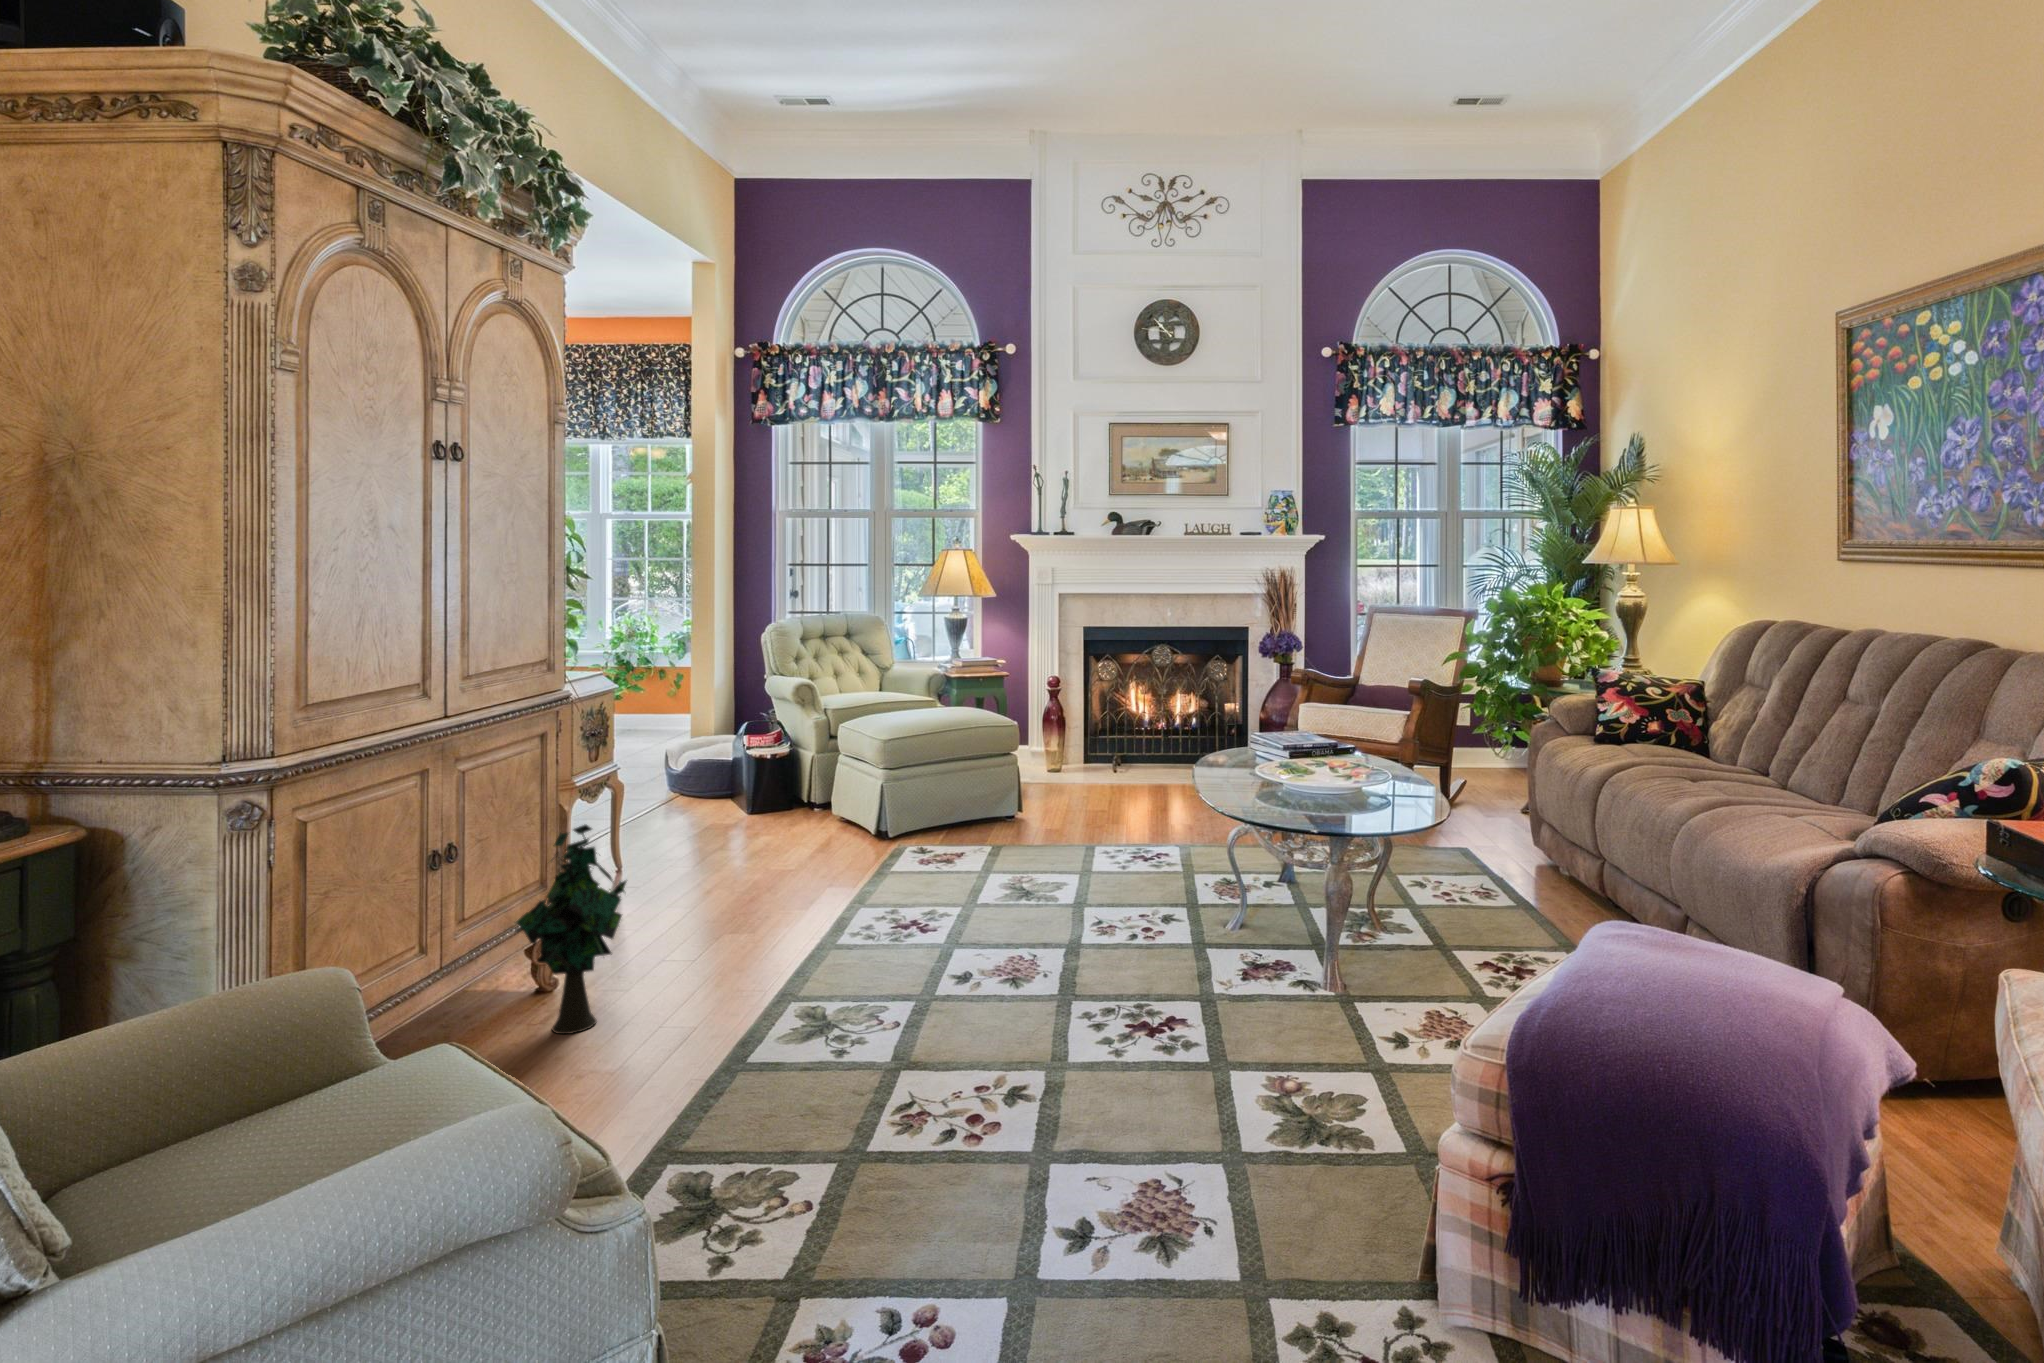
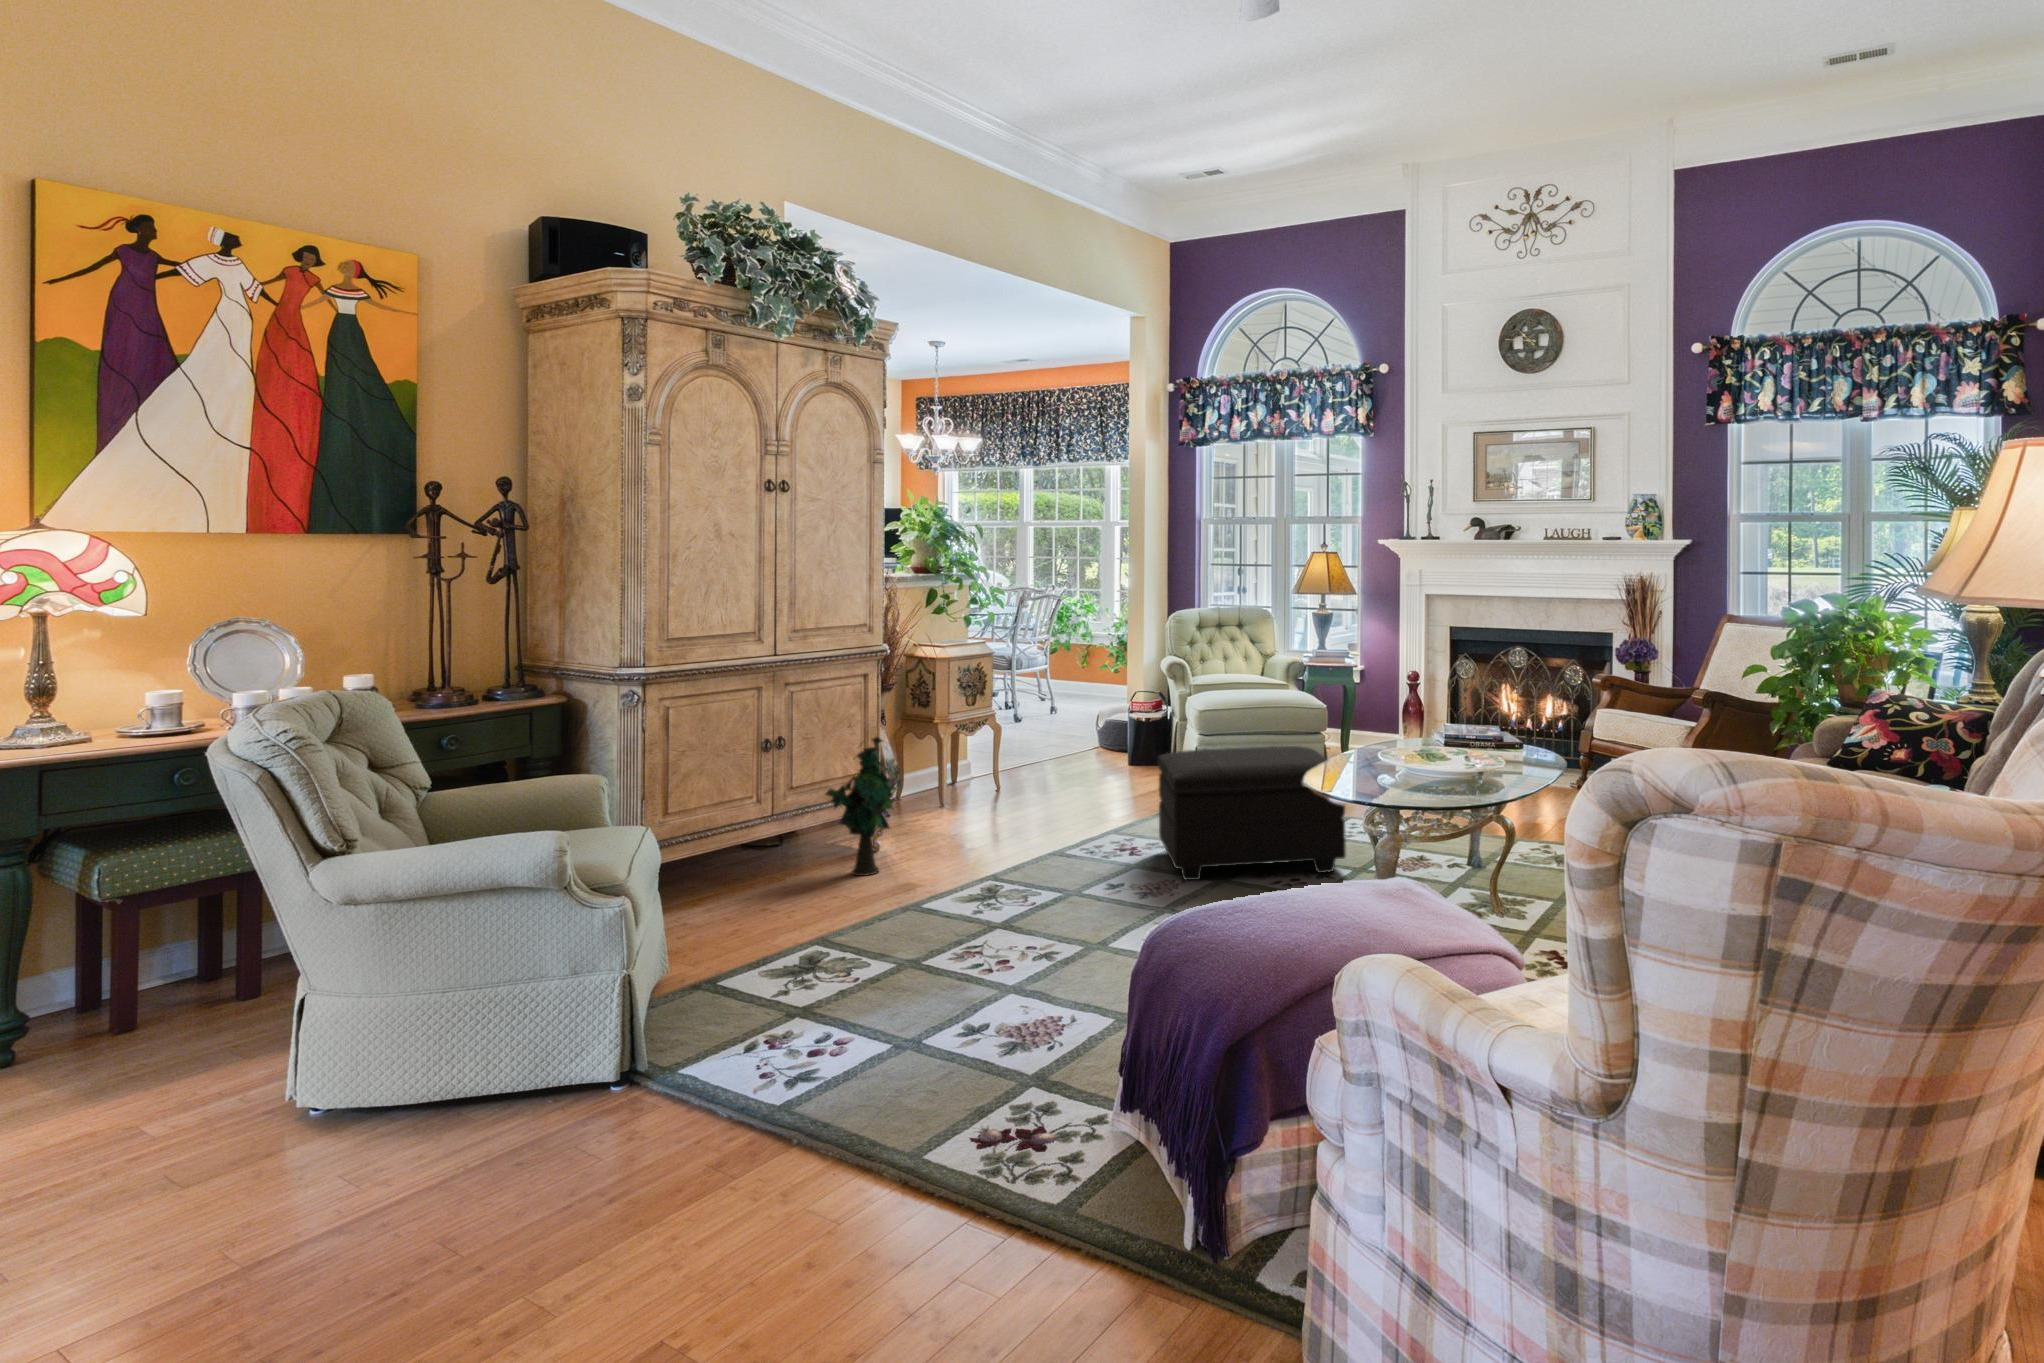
footstool: none [936,770,1171,947] -> present [1158,746,1346,880]

